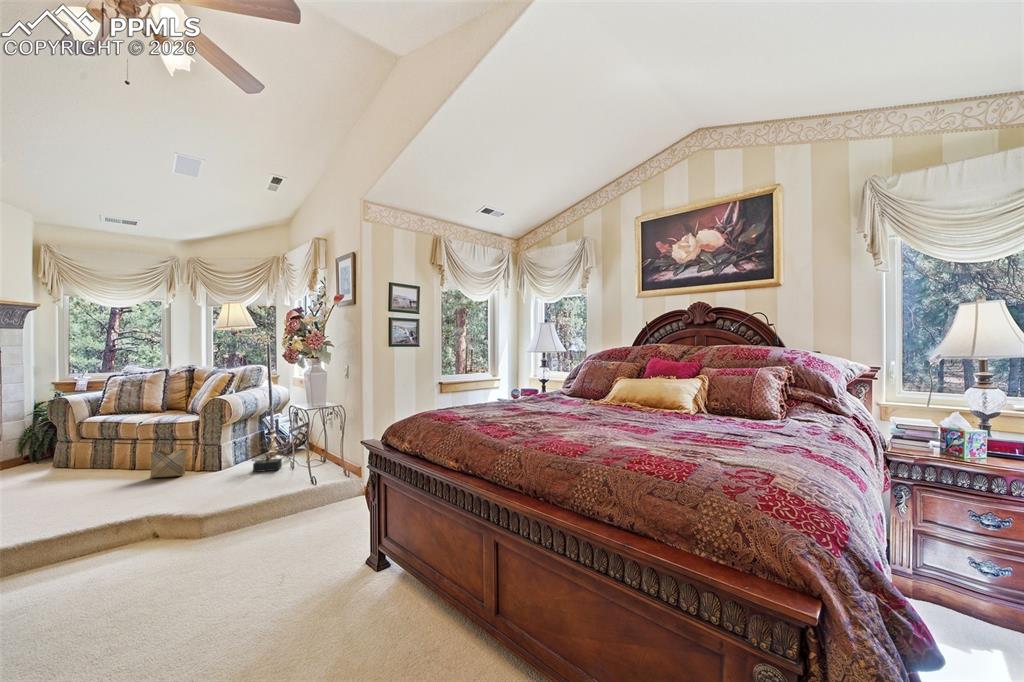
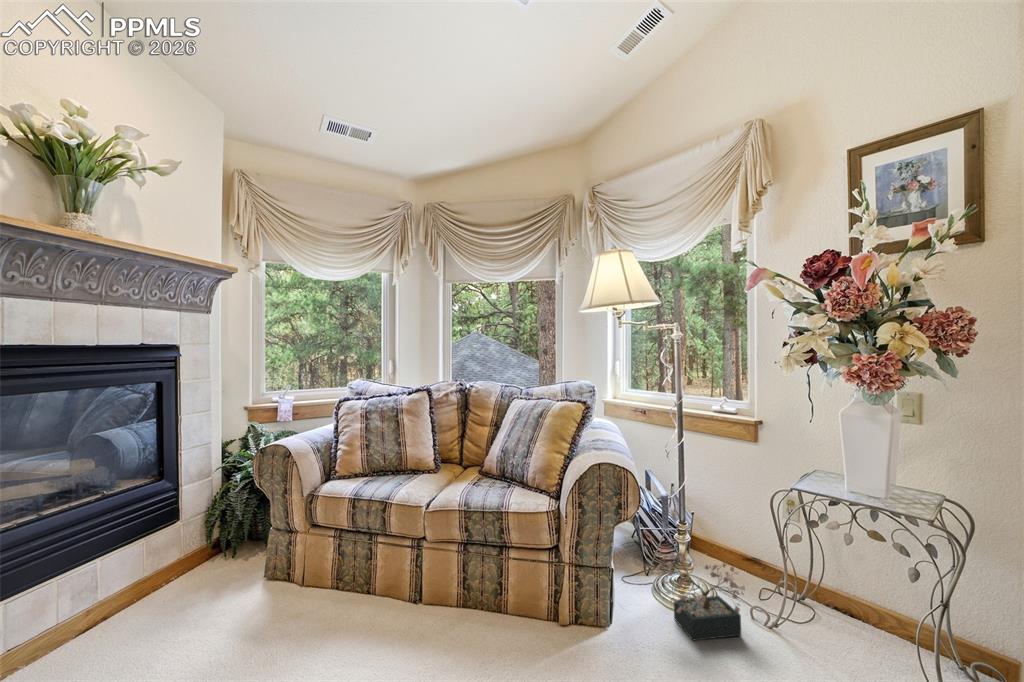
woven basket: present [150,435,187,478] -> none [486,543,554,658]

